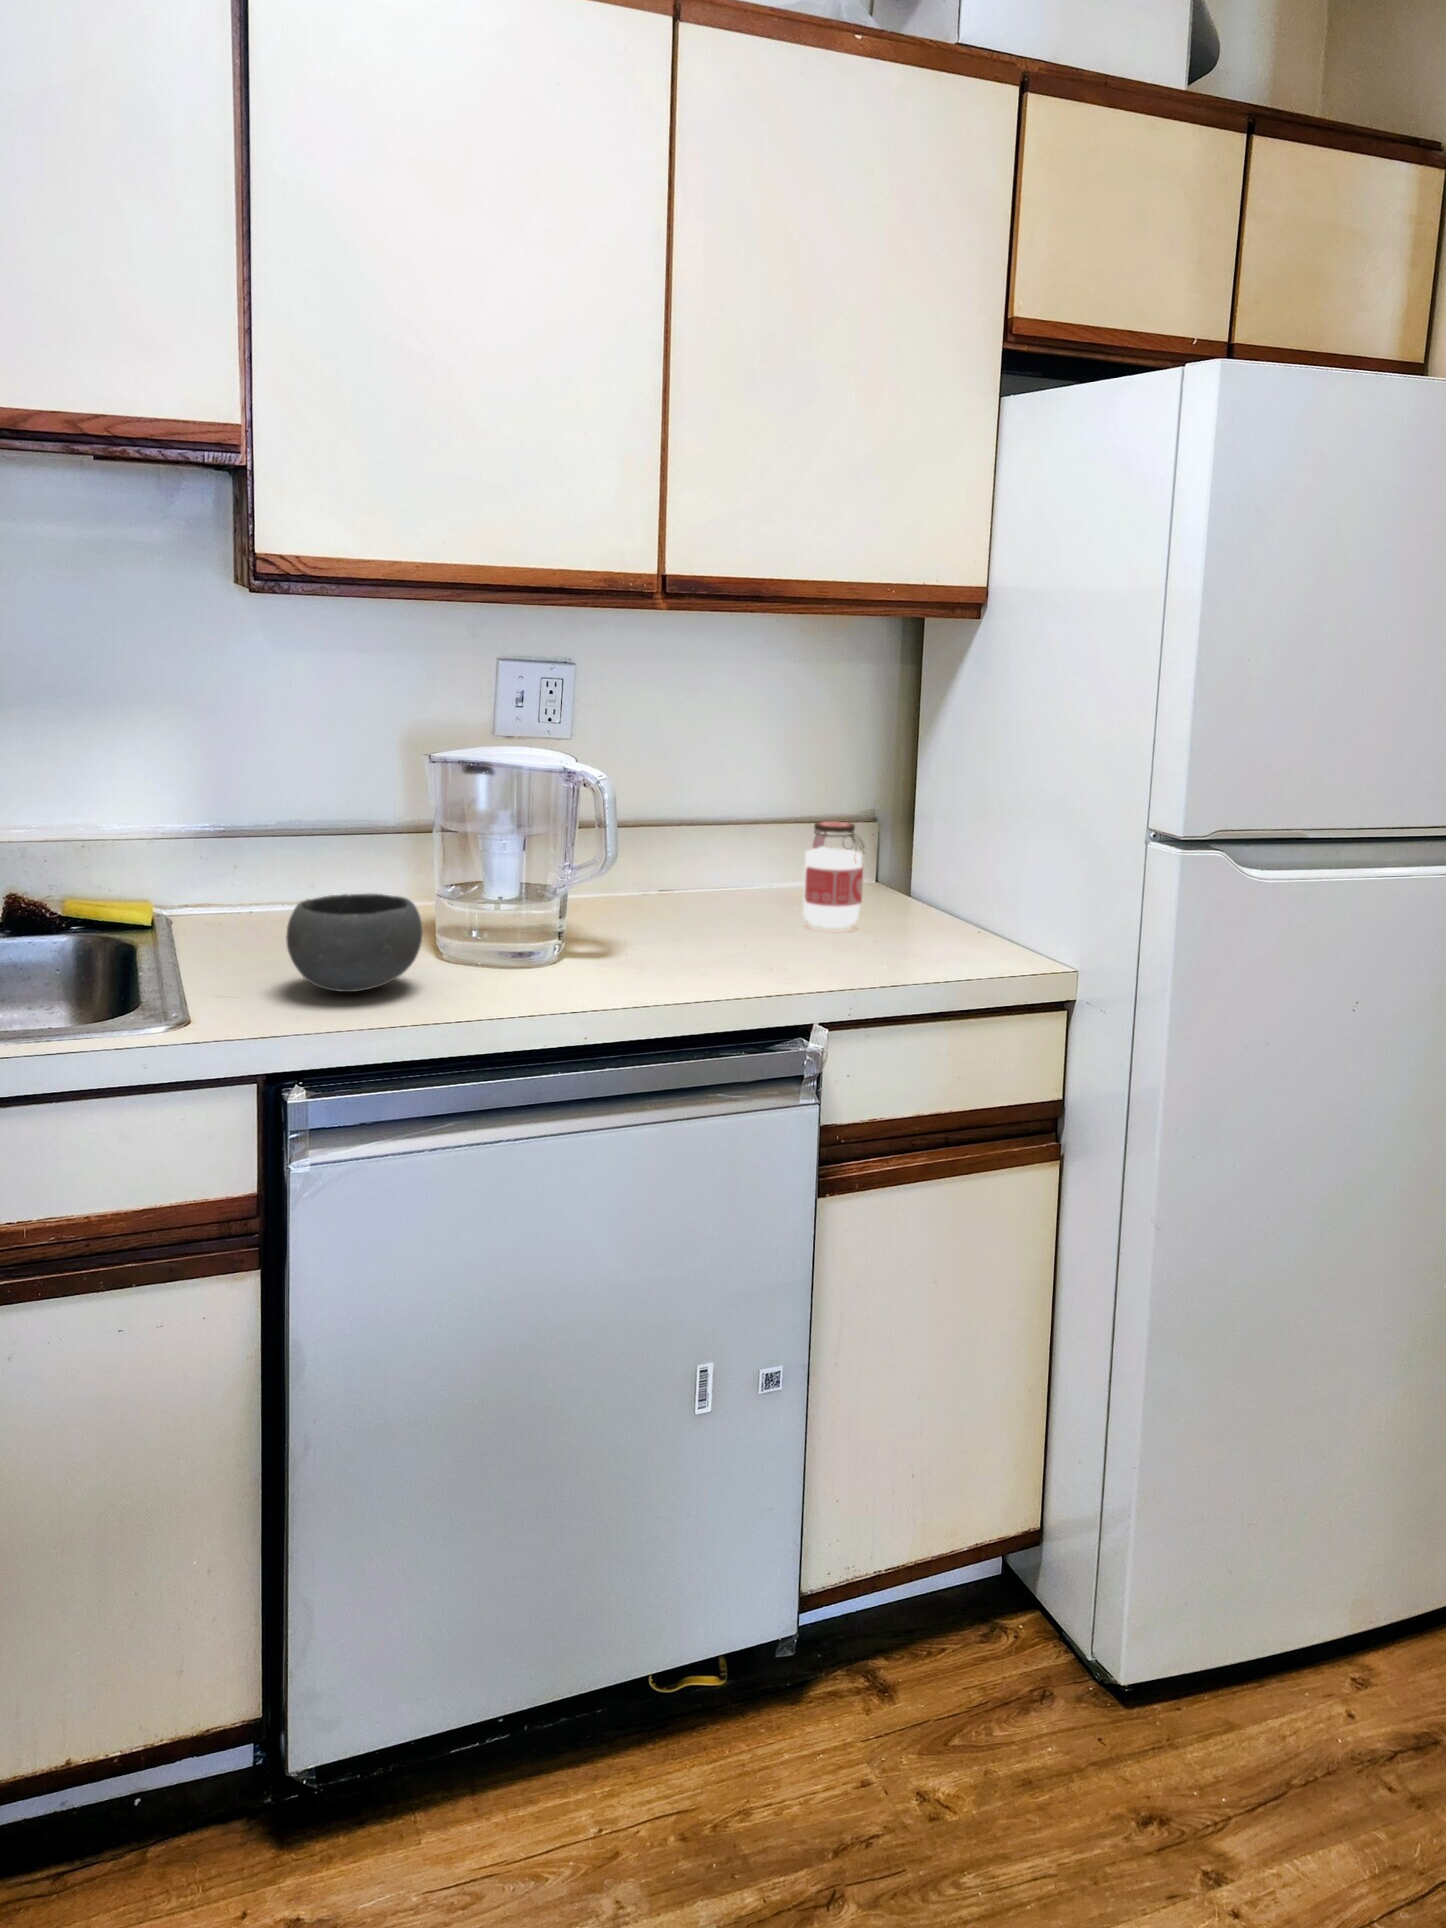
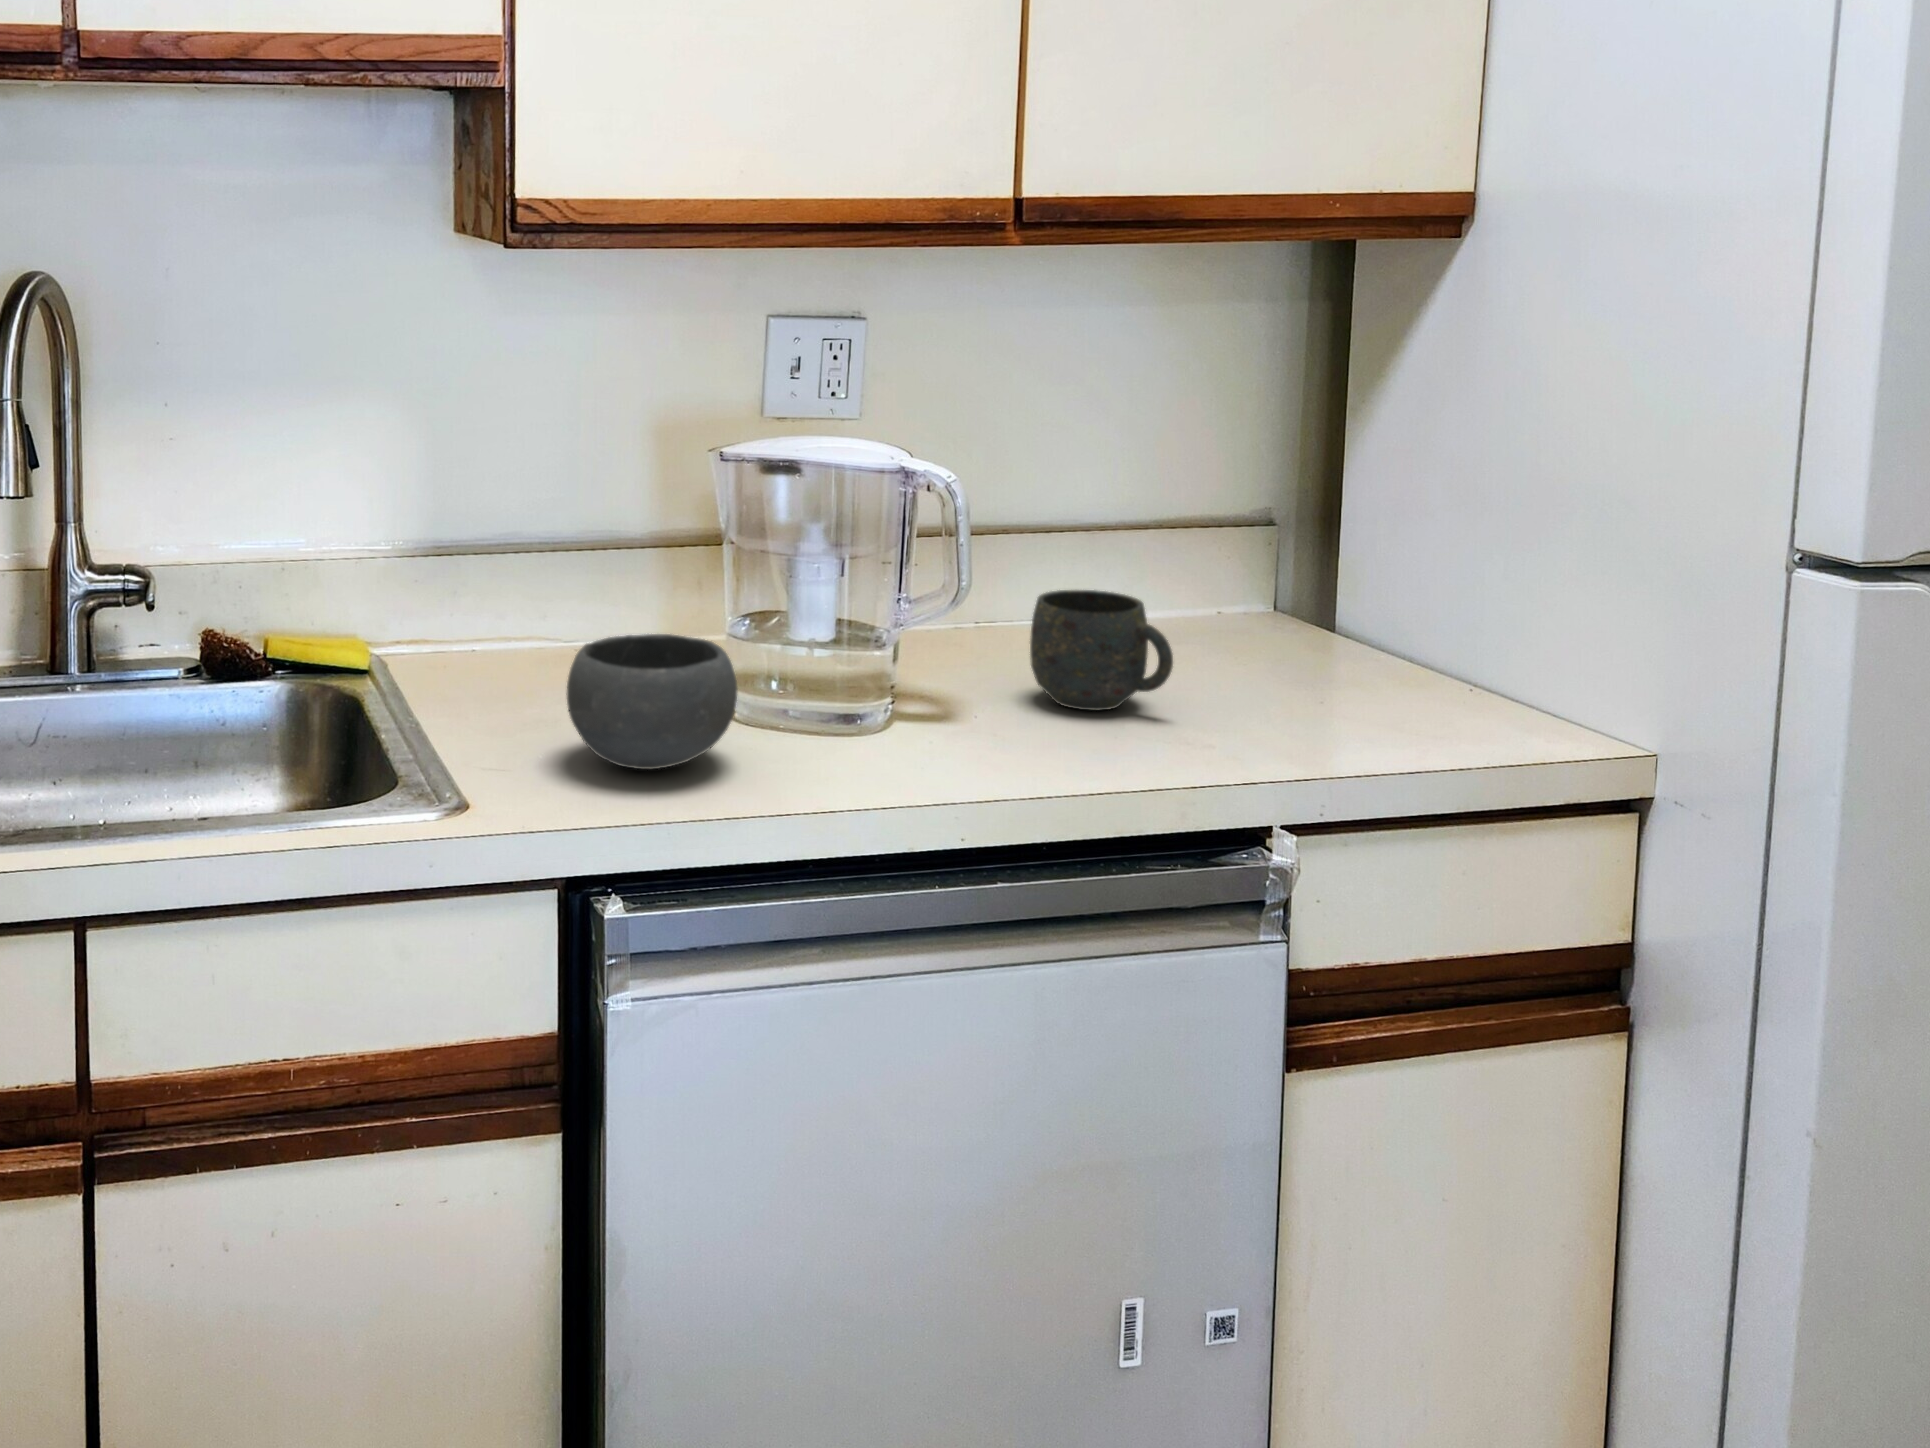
jar: present [803,821,864,928] -> none [1191,518,1285,671]
mug: none [670,869,765,954] -> present [1030,590,1173,711]

